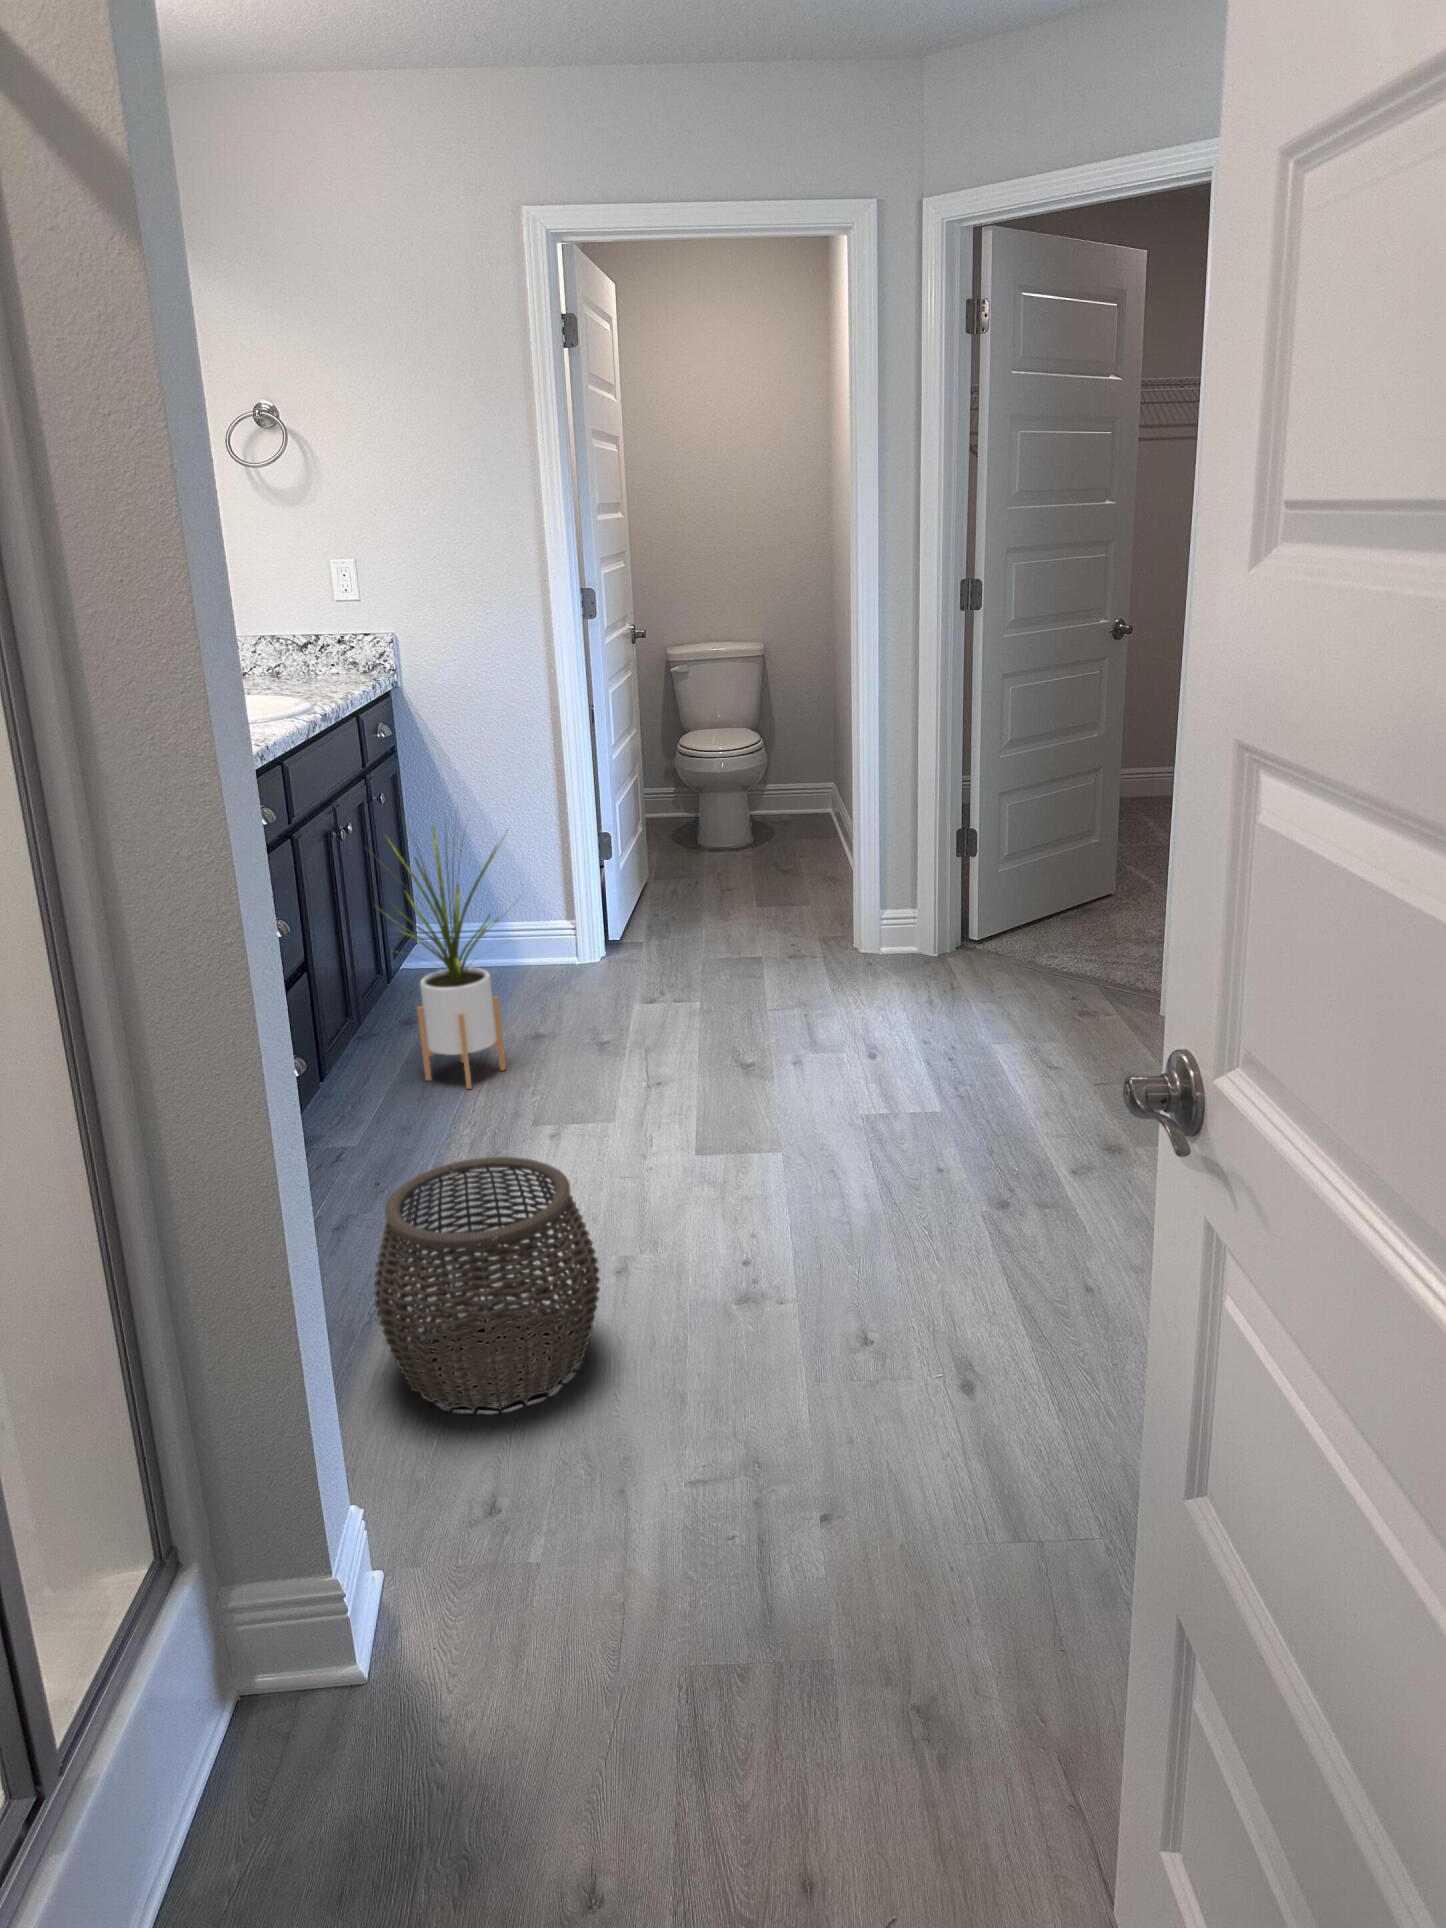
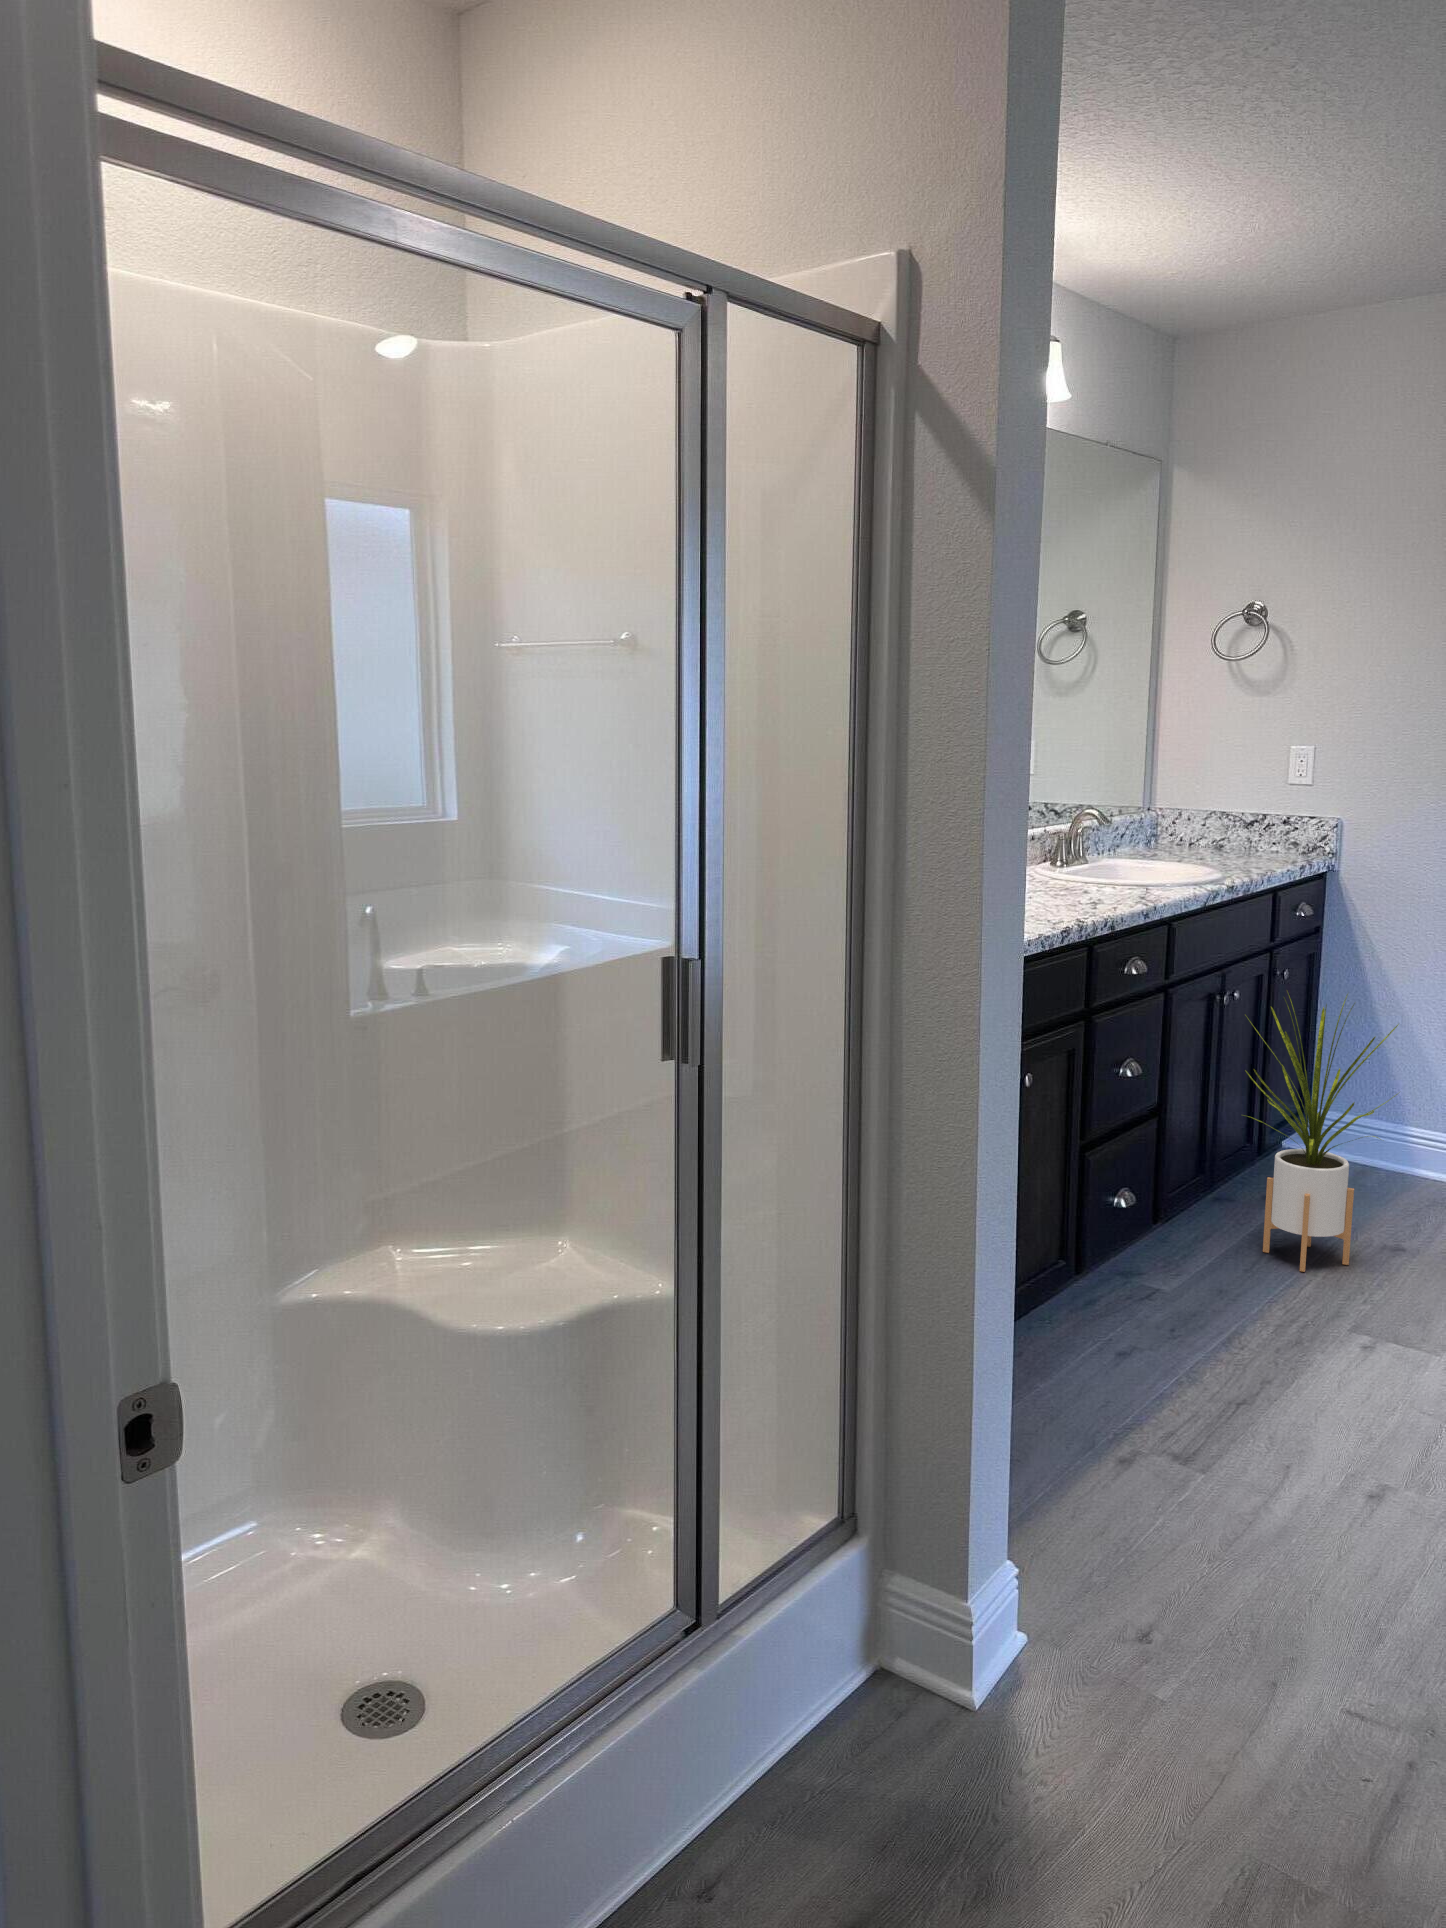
woven basket: present [374,1157,600,1411] -> none [1103,1313,1329,1564]

